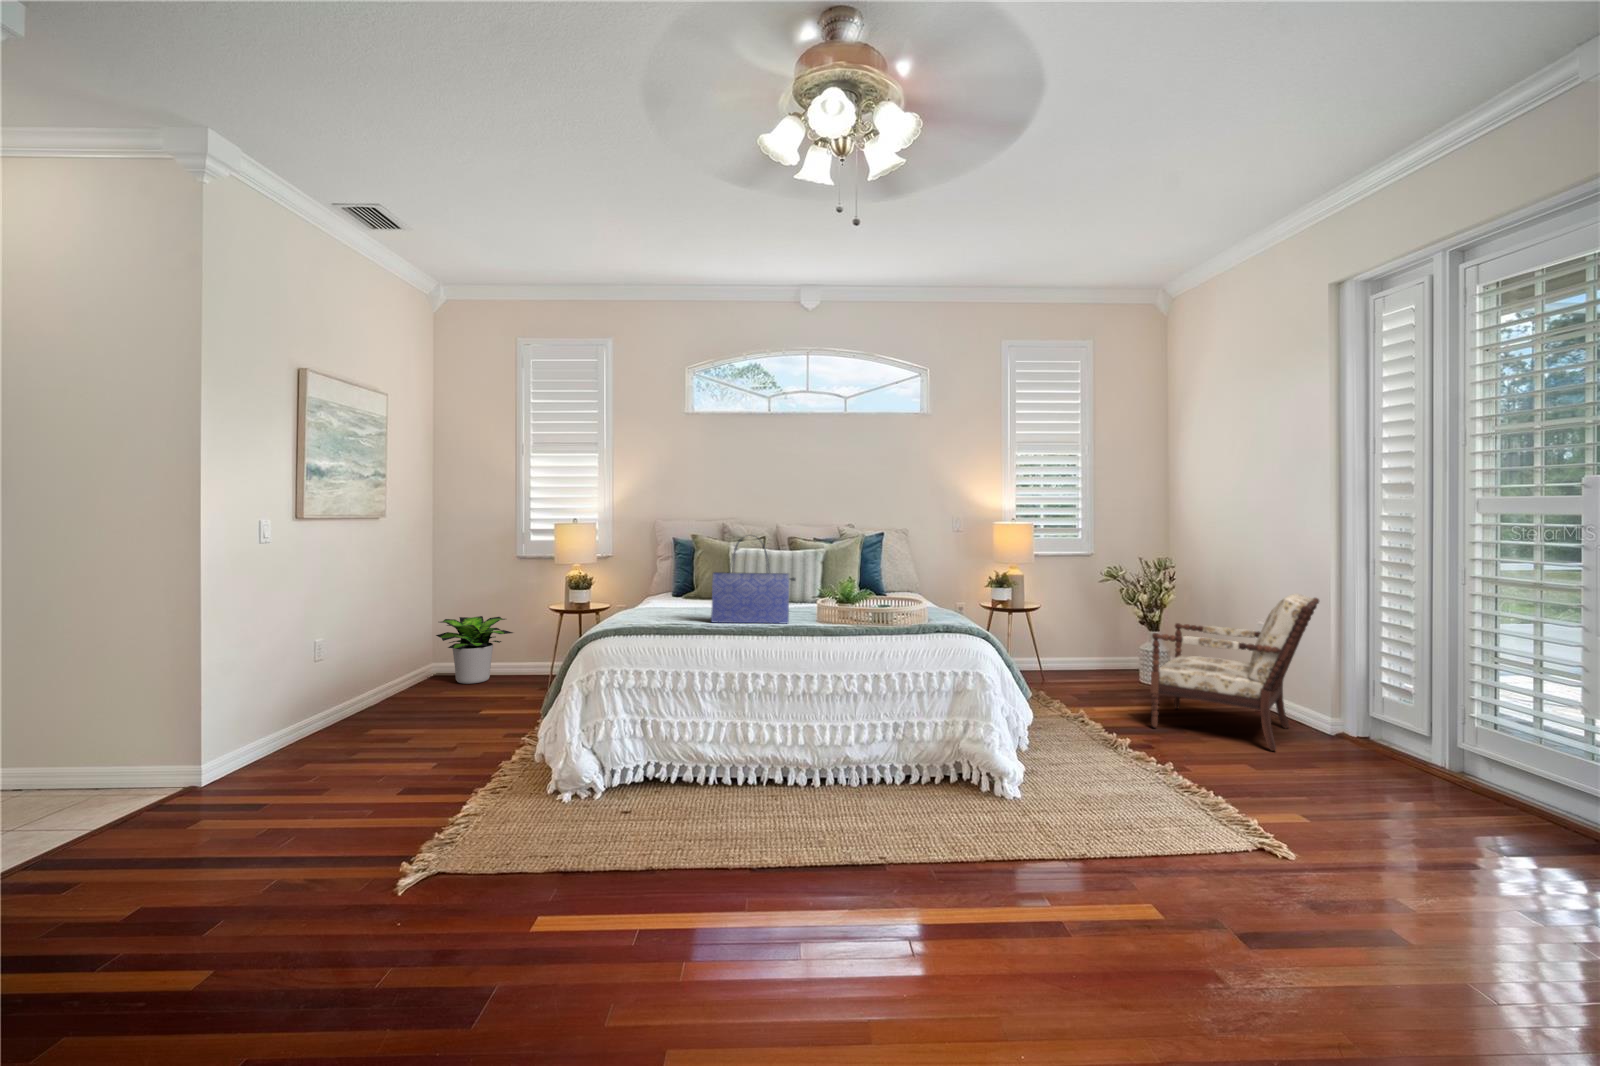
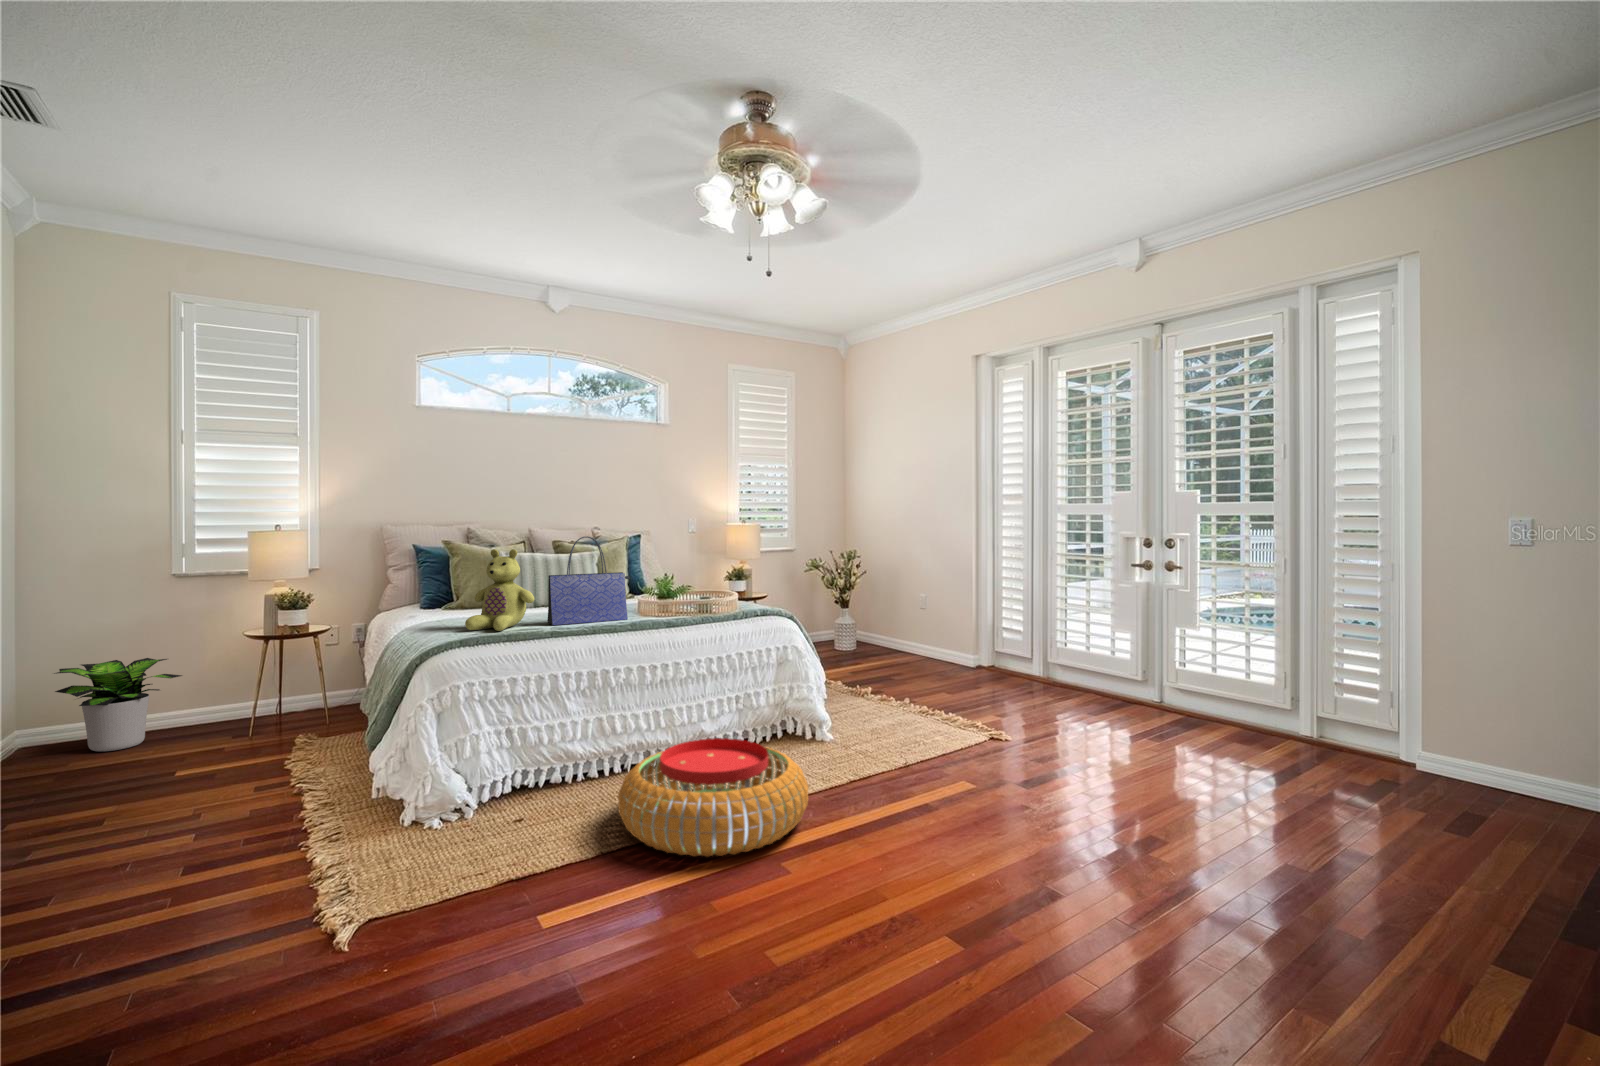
stuffed bear: none [634,544,695,623] -> present [465,549,534,631]
armchair: present [1151,593,1319,751] -> none [874,568,976,681]
pouf: none [673,768,891,918] -> present [618,738,808,856]

